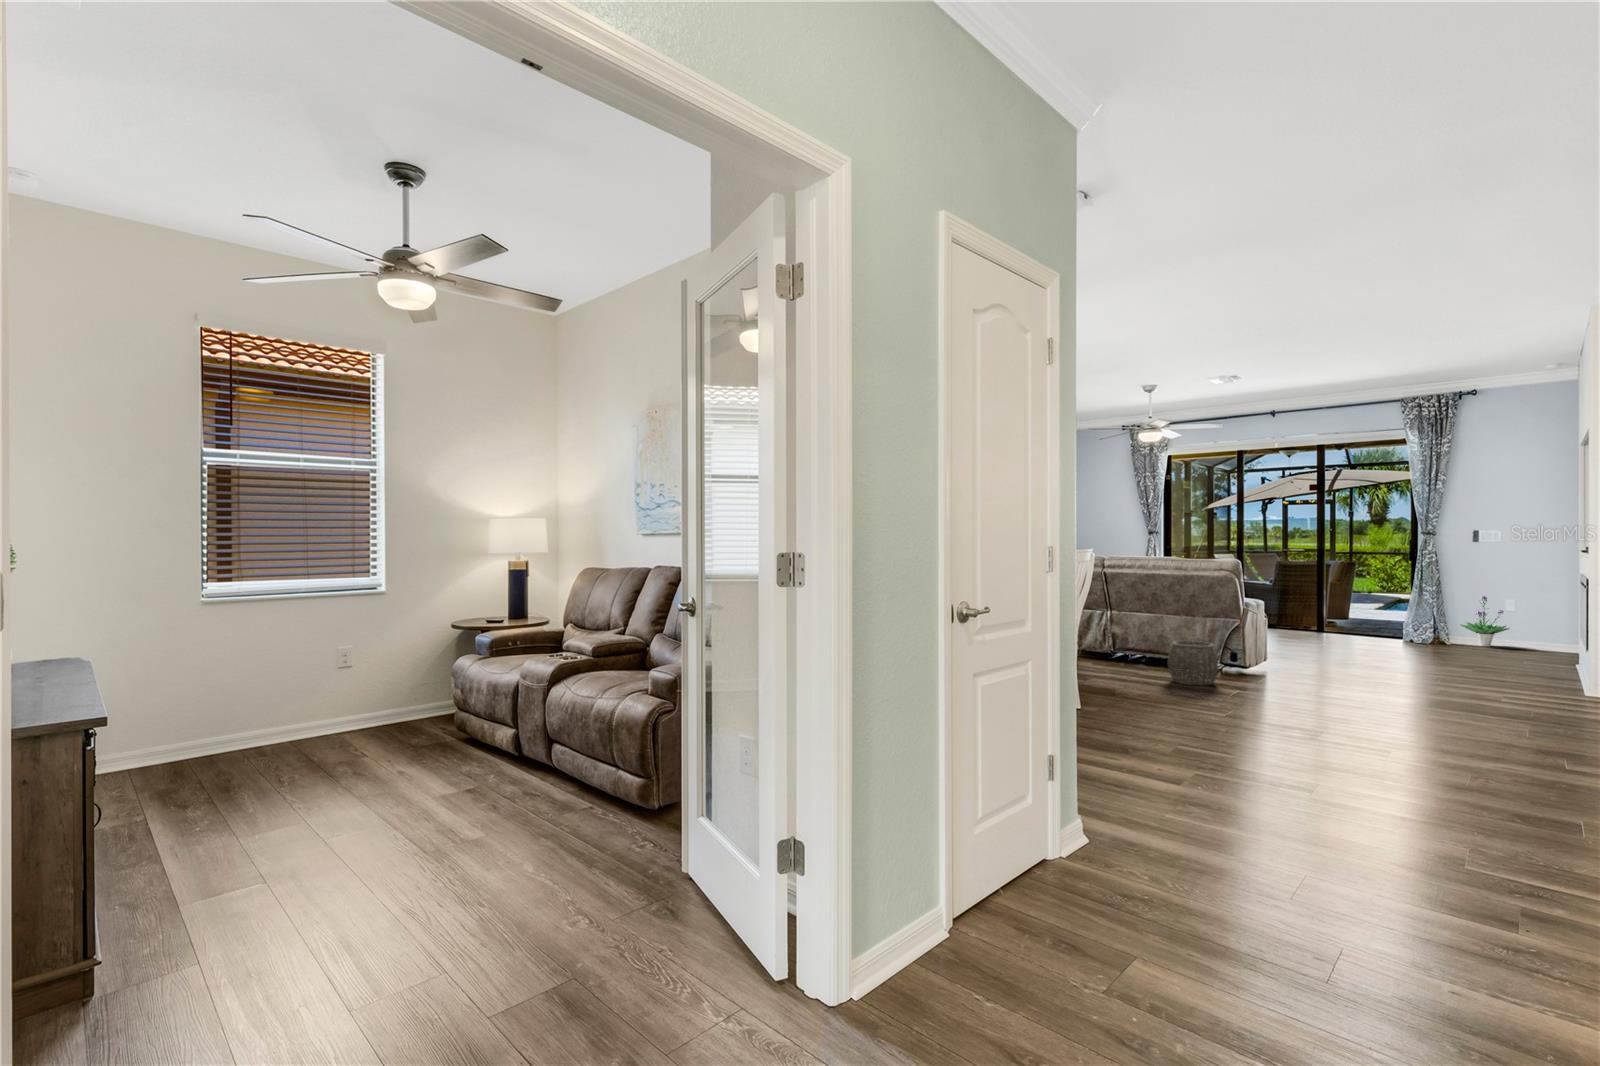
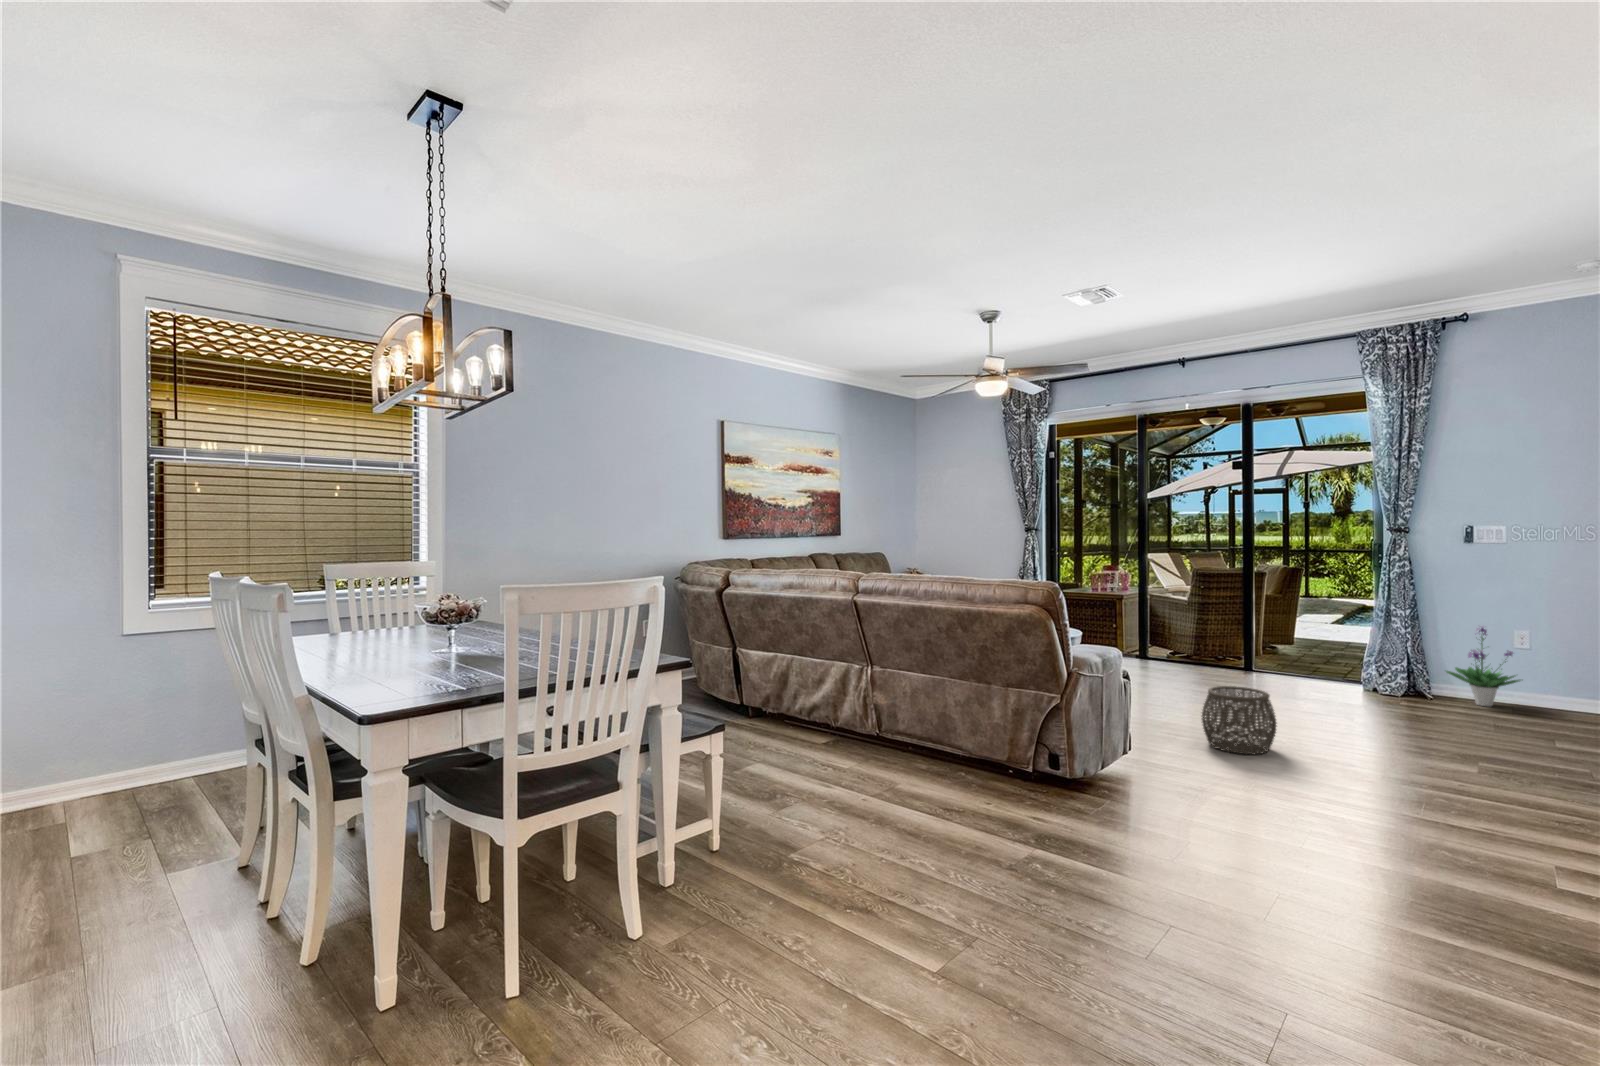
woven basket: present [1168,641,1218,686] -> present [1201,686,1277,755]

